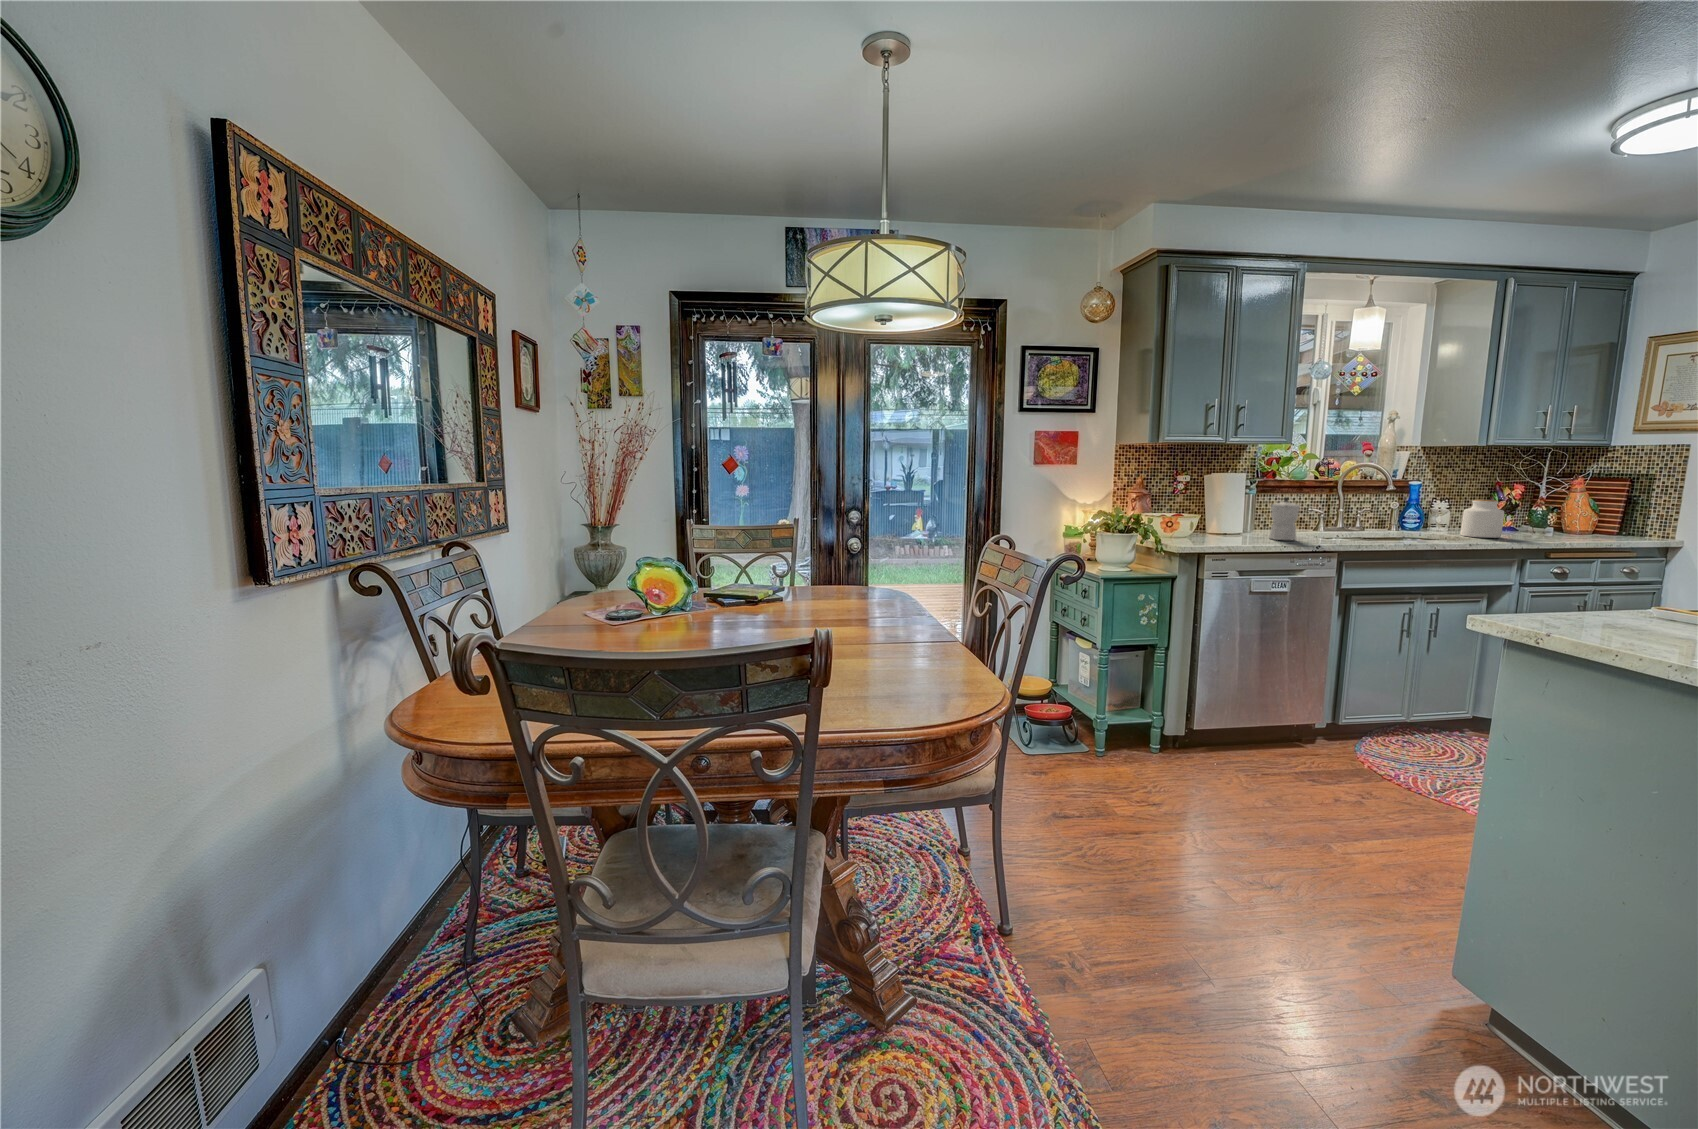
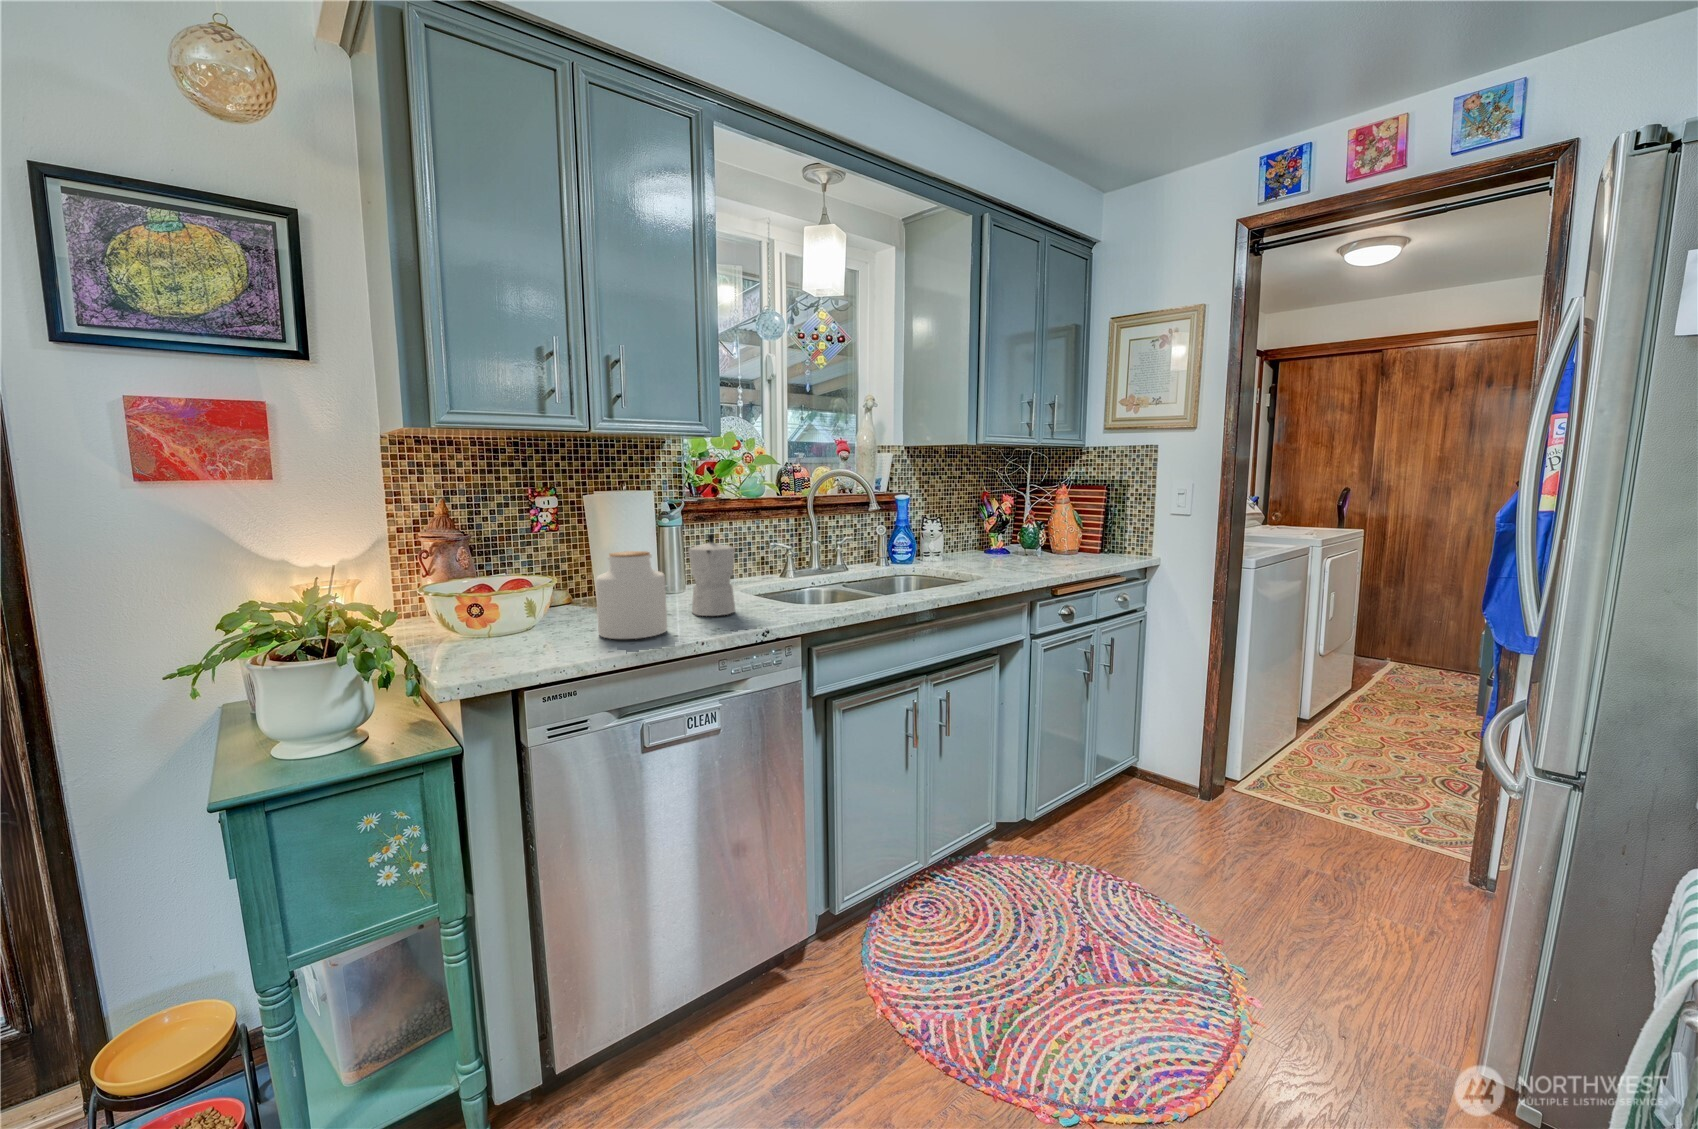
jar: present [1460,500,1504,538] -> present [596,551,667,639]

